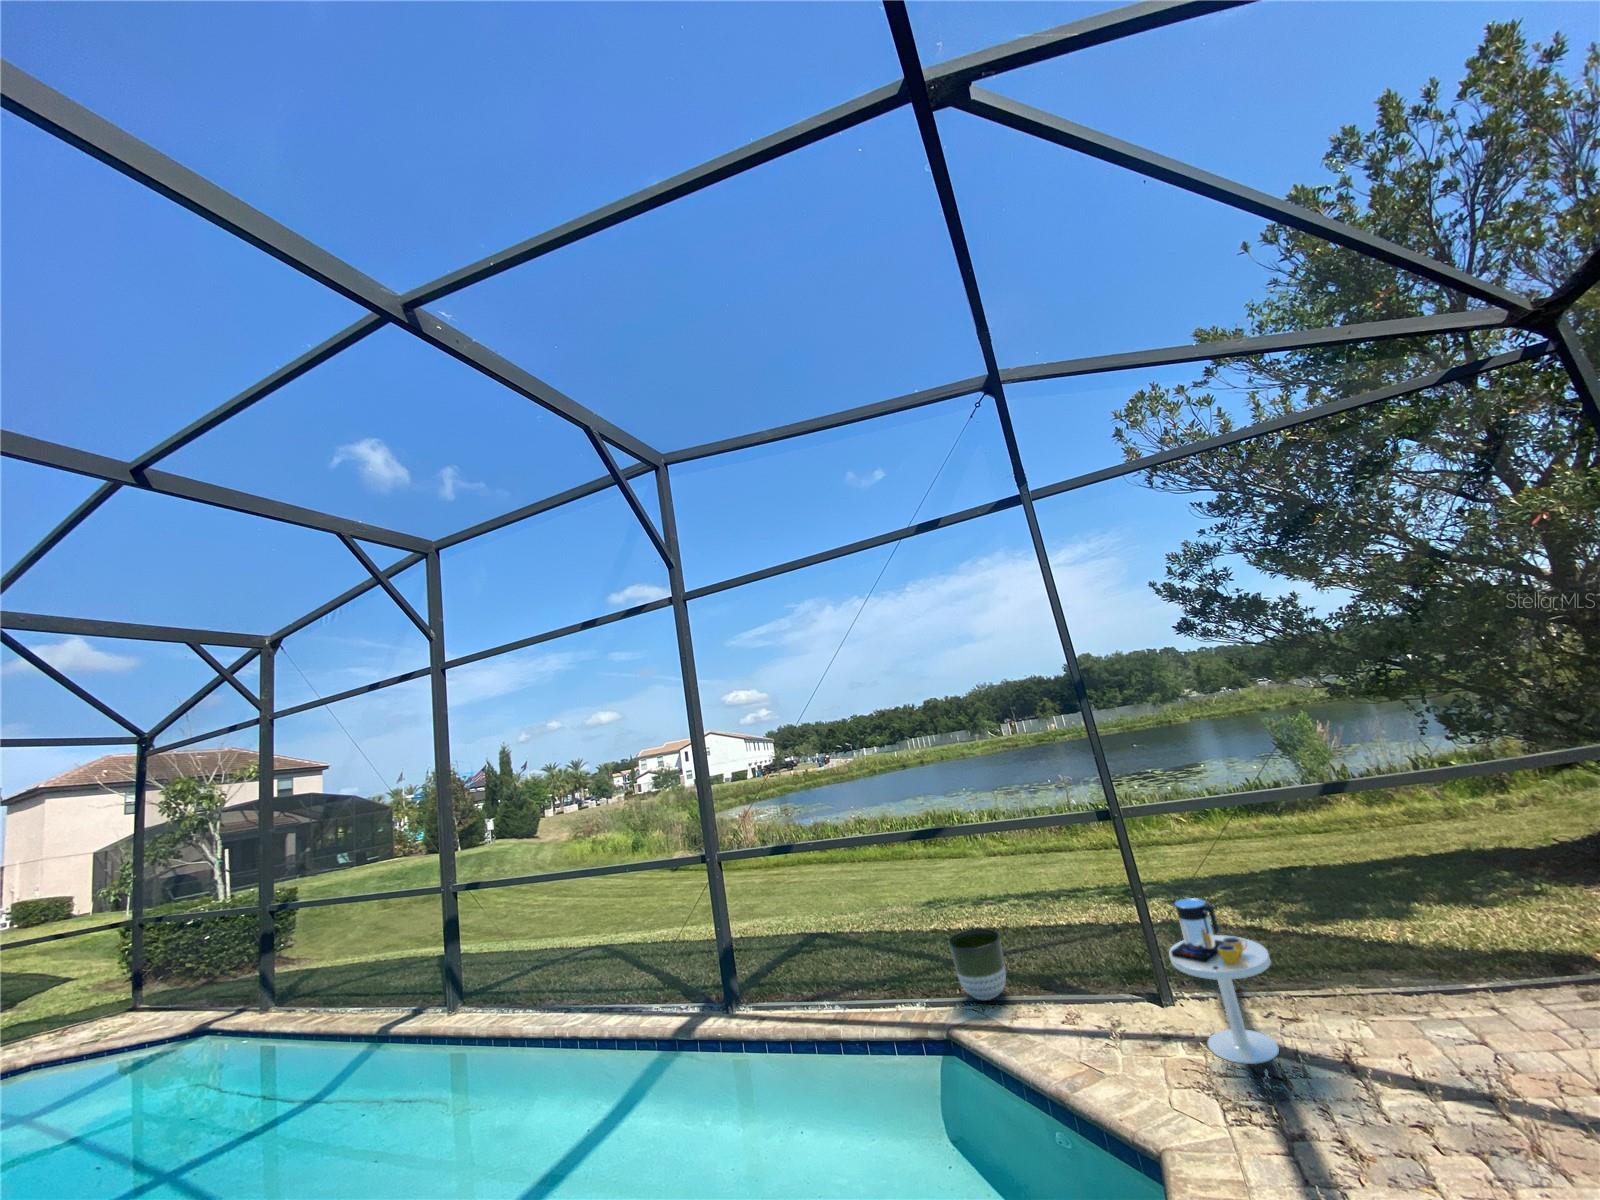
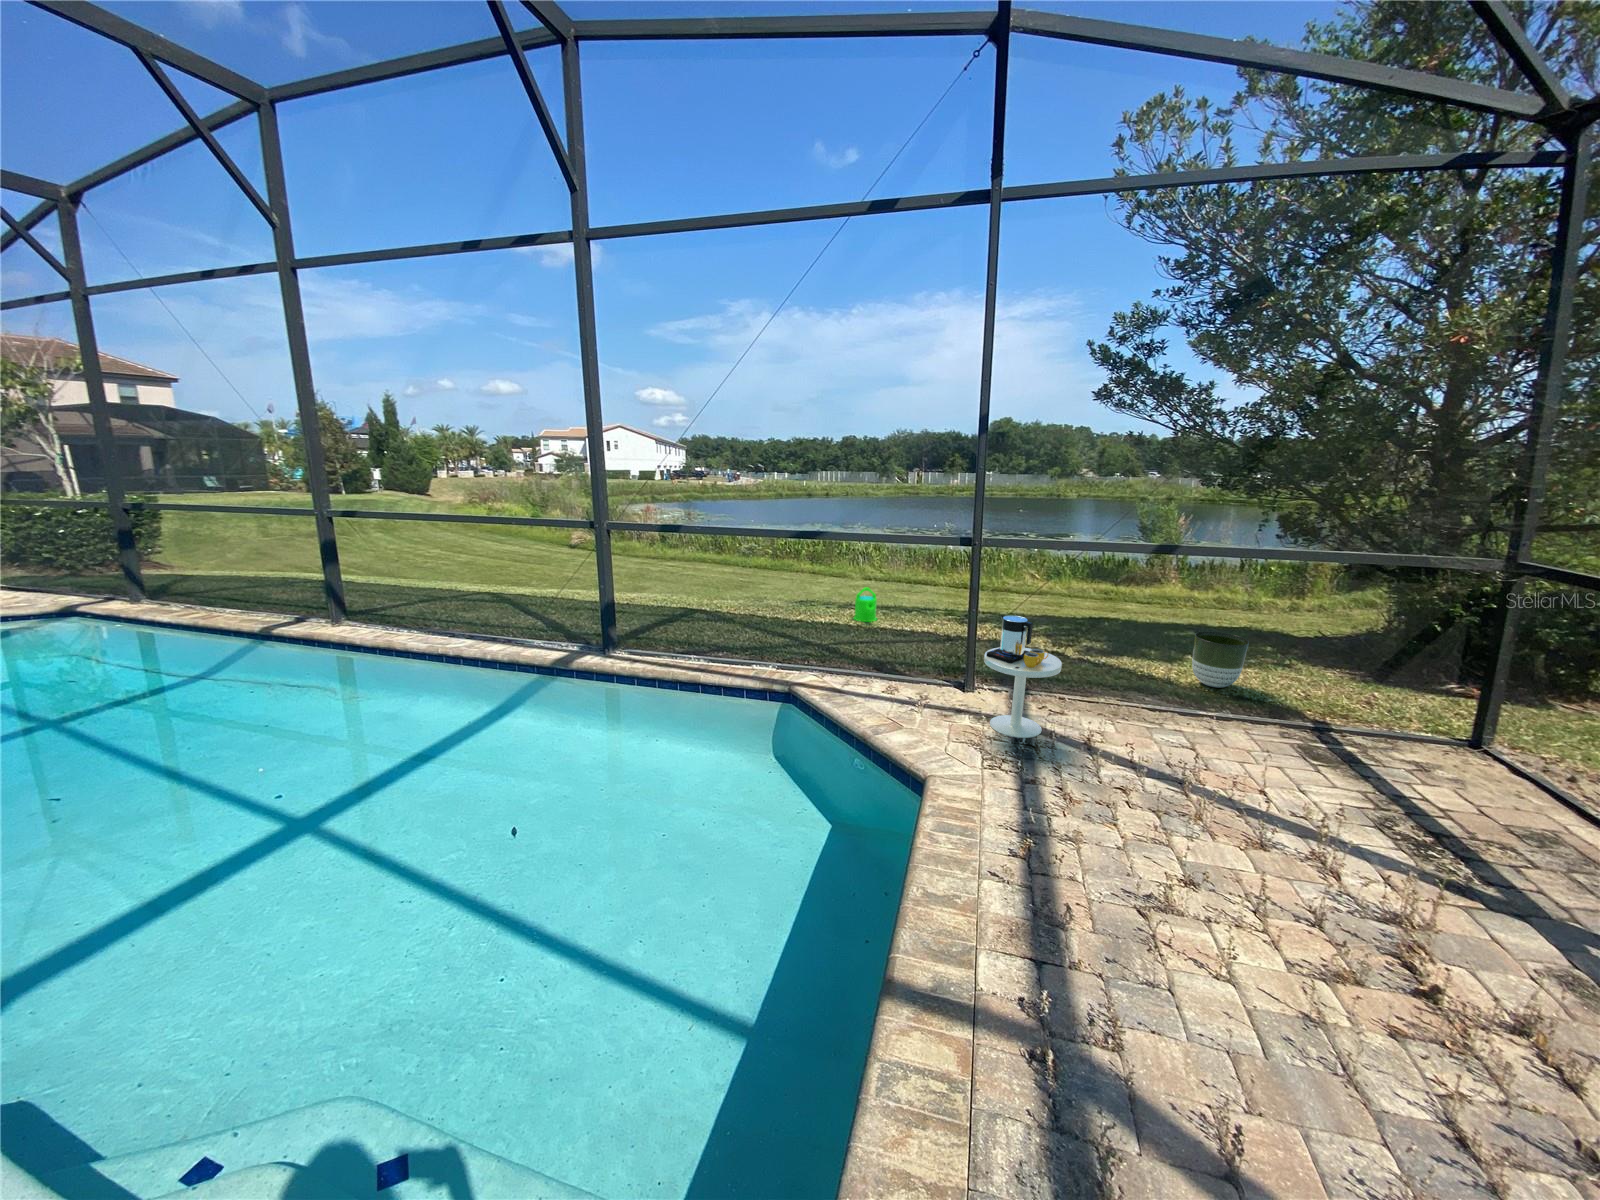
watering can: none [990,874,1022,918] -> present [854,587,877,622]
planter: present [949,929,1006,1000] -> present [1192,631,1249,688]

